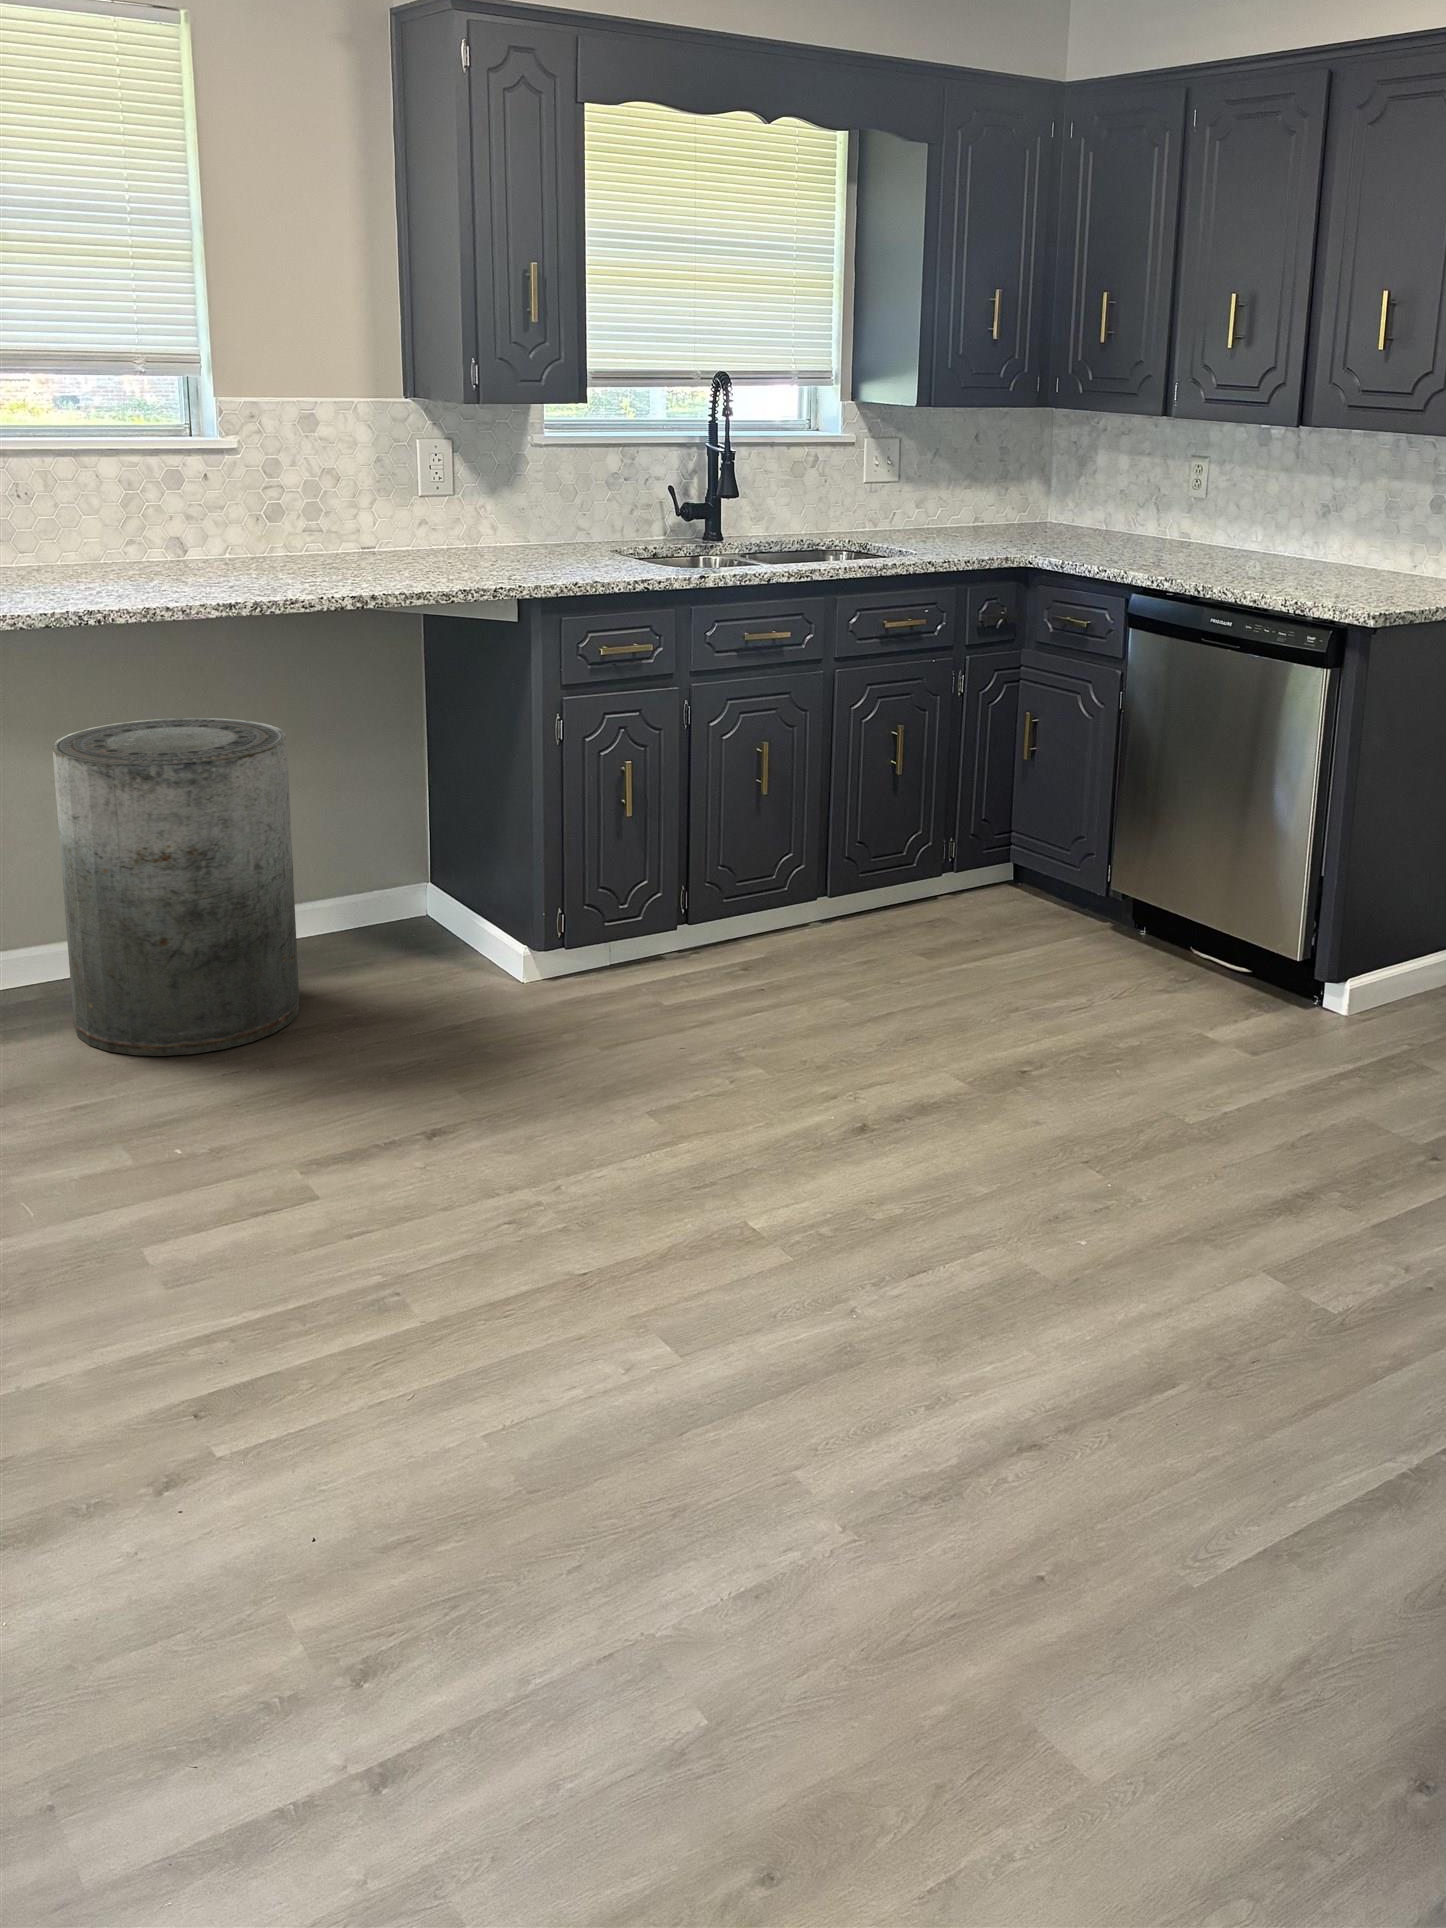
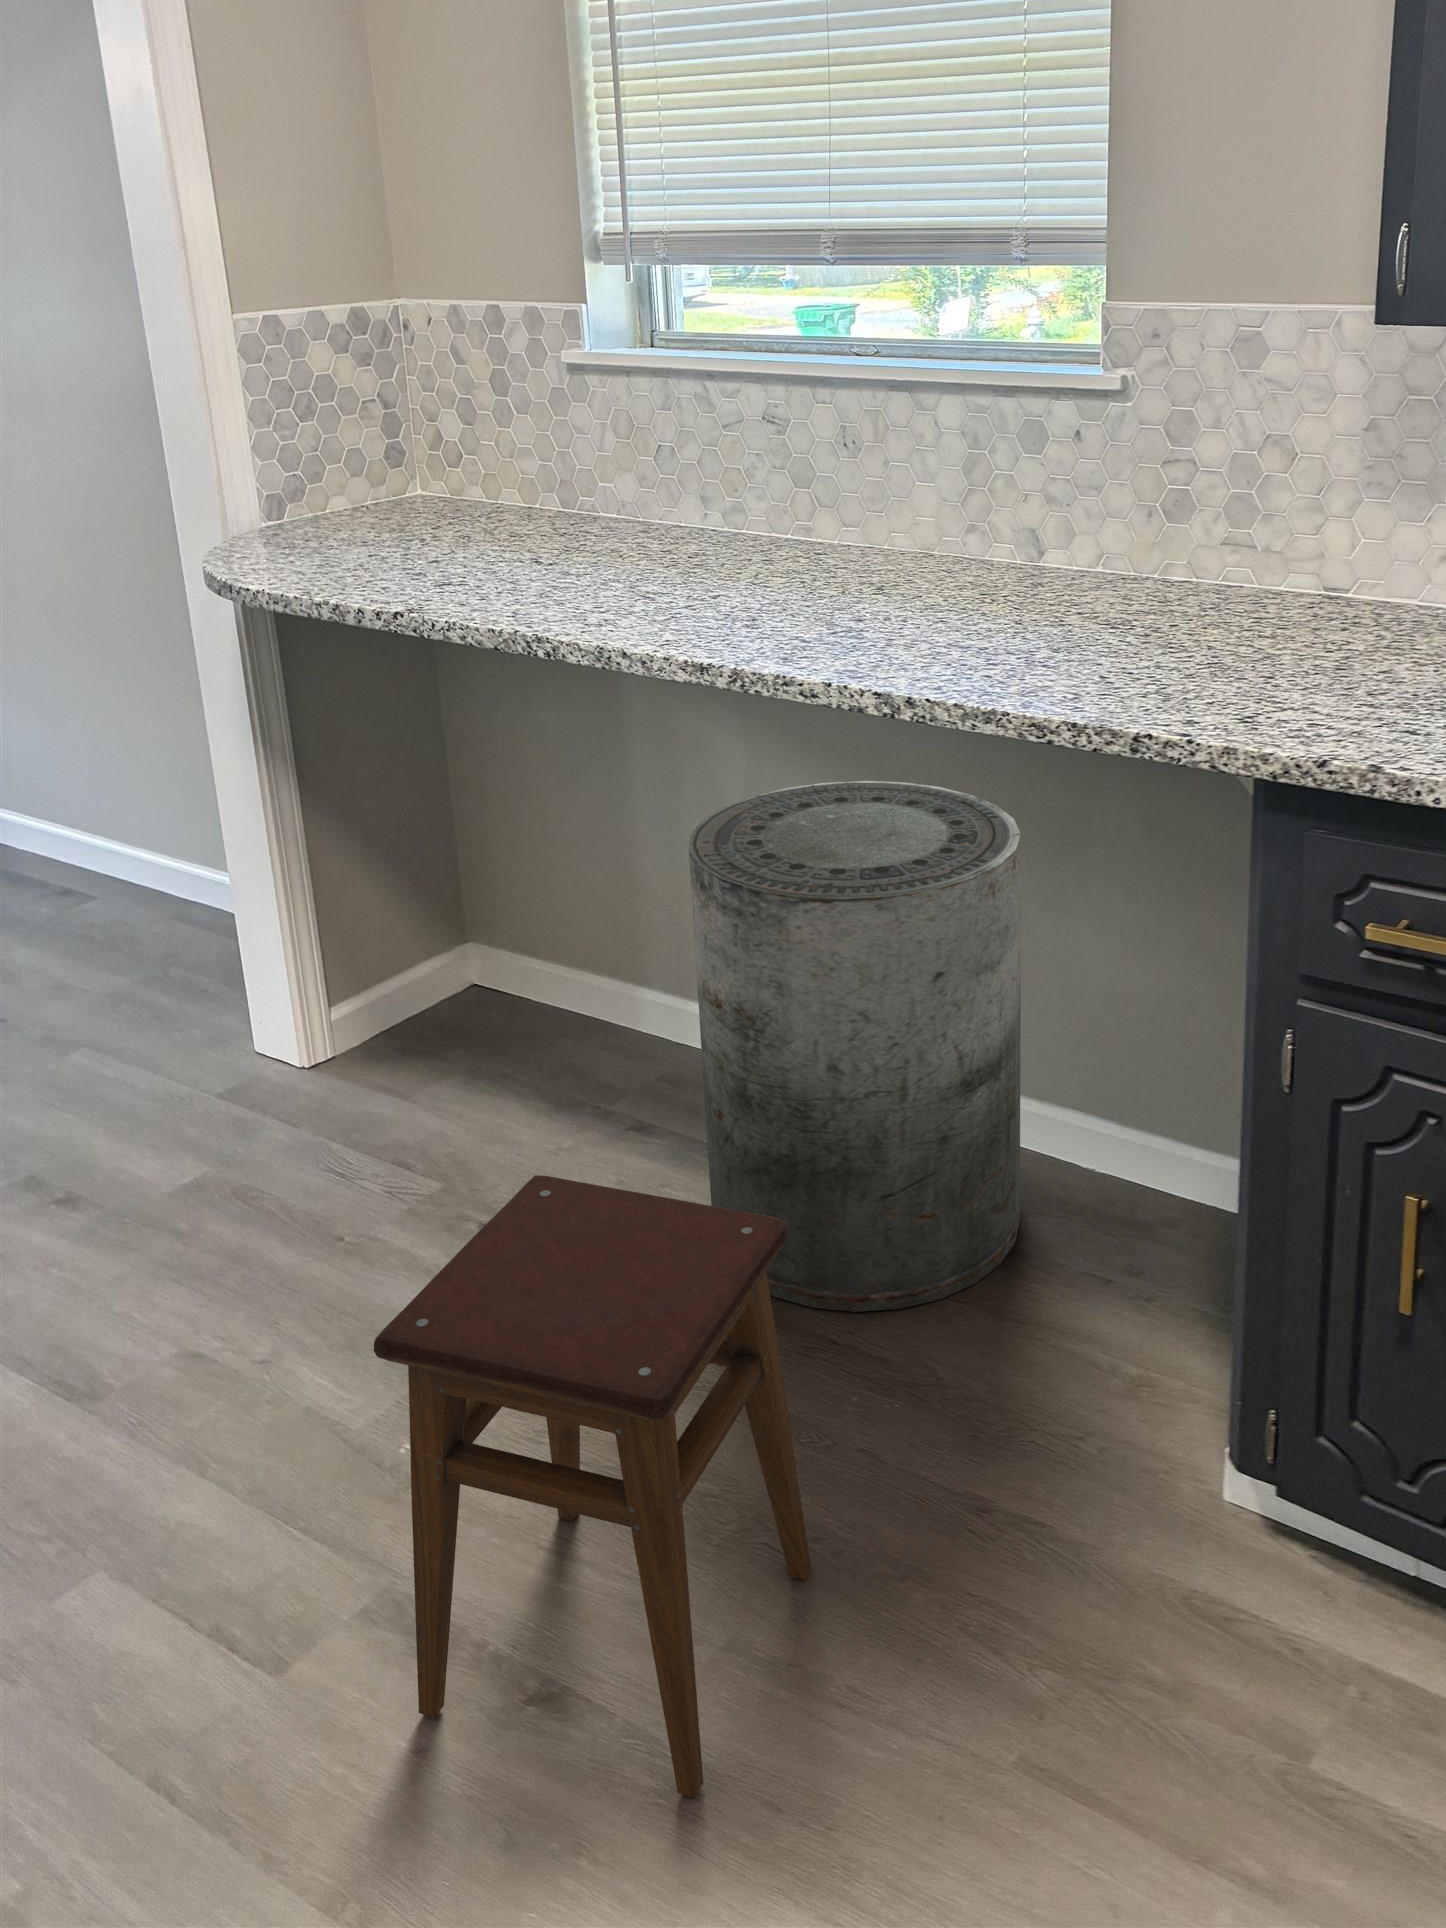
stool: none [307,863,548,1174] -> present [374,1175,811,1797]

